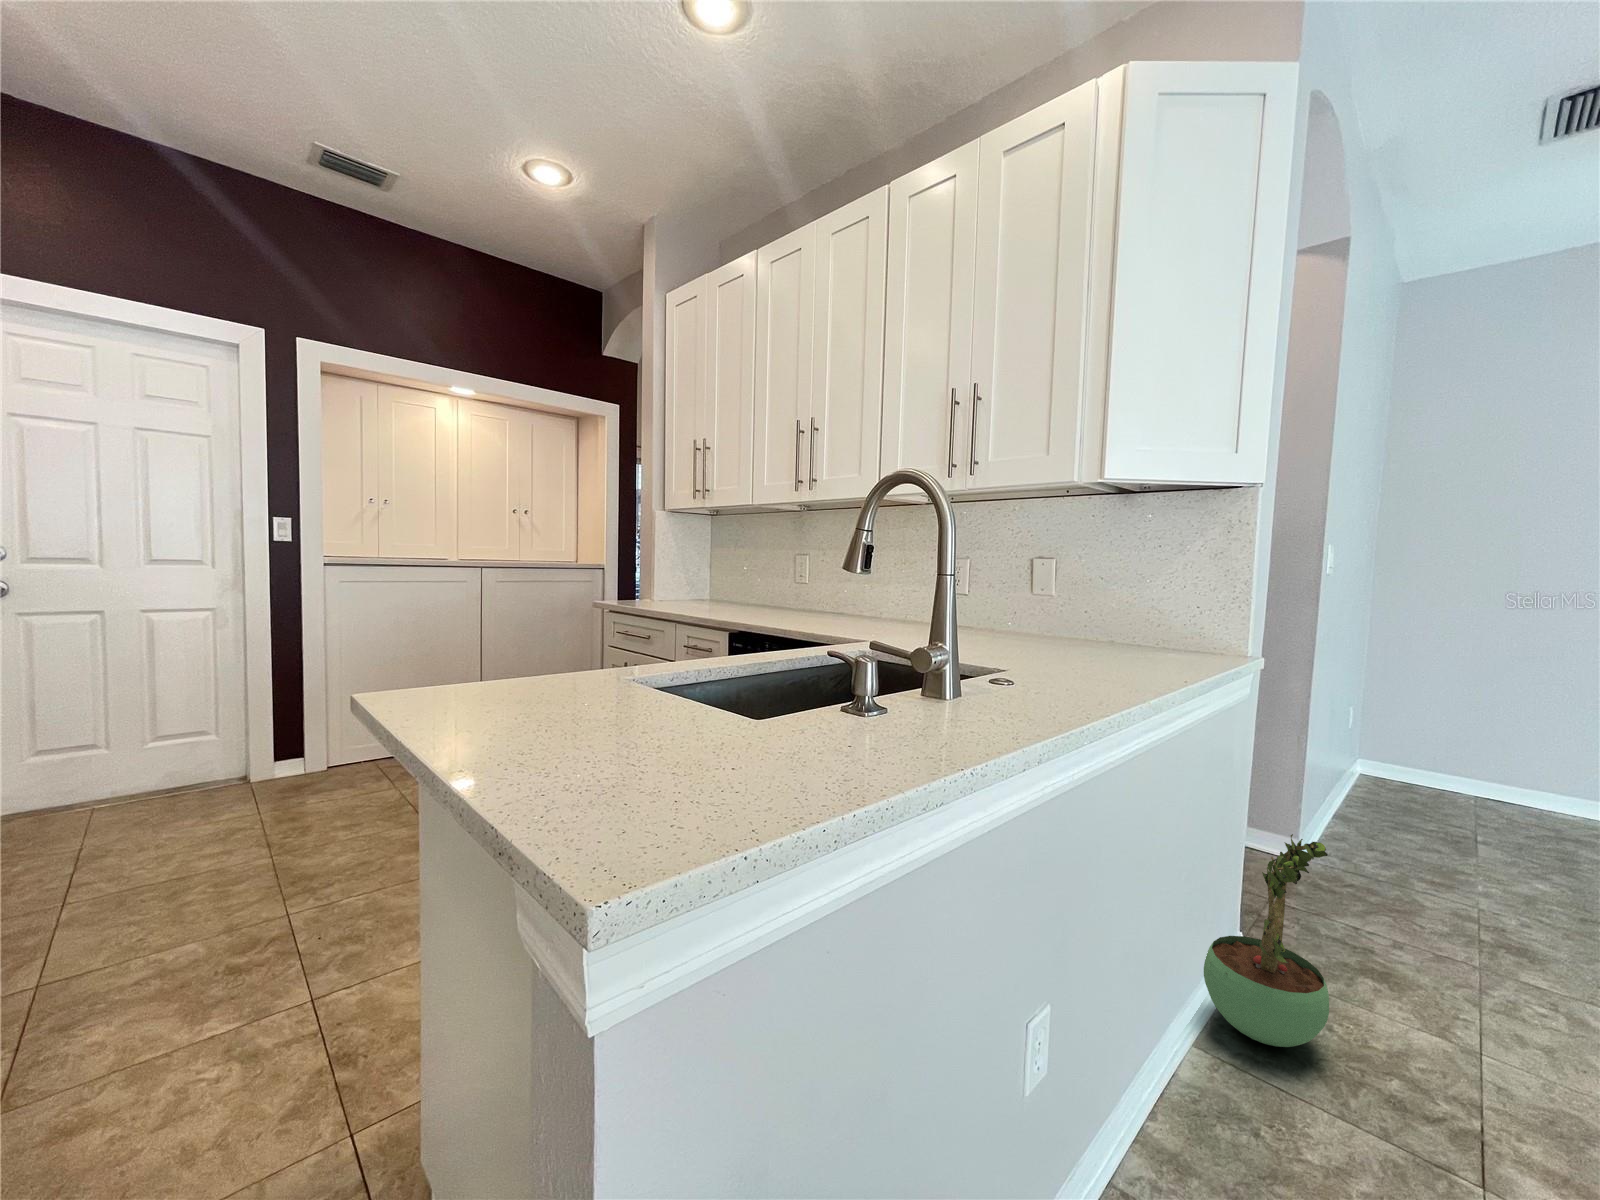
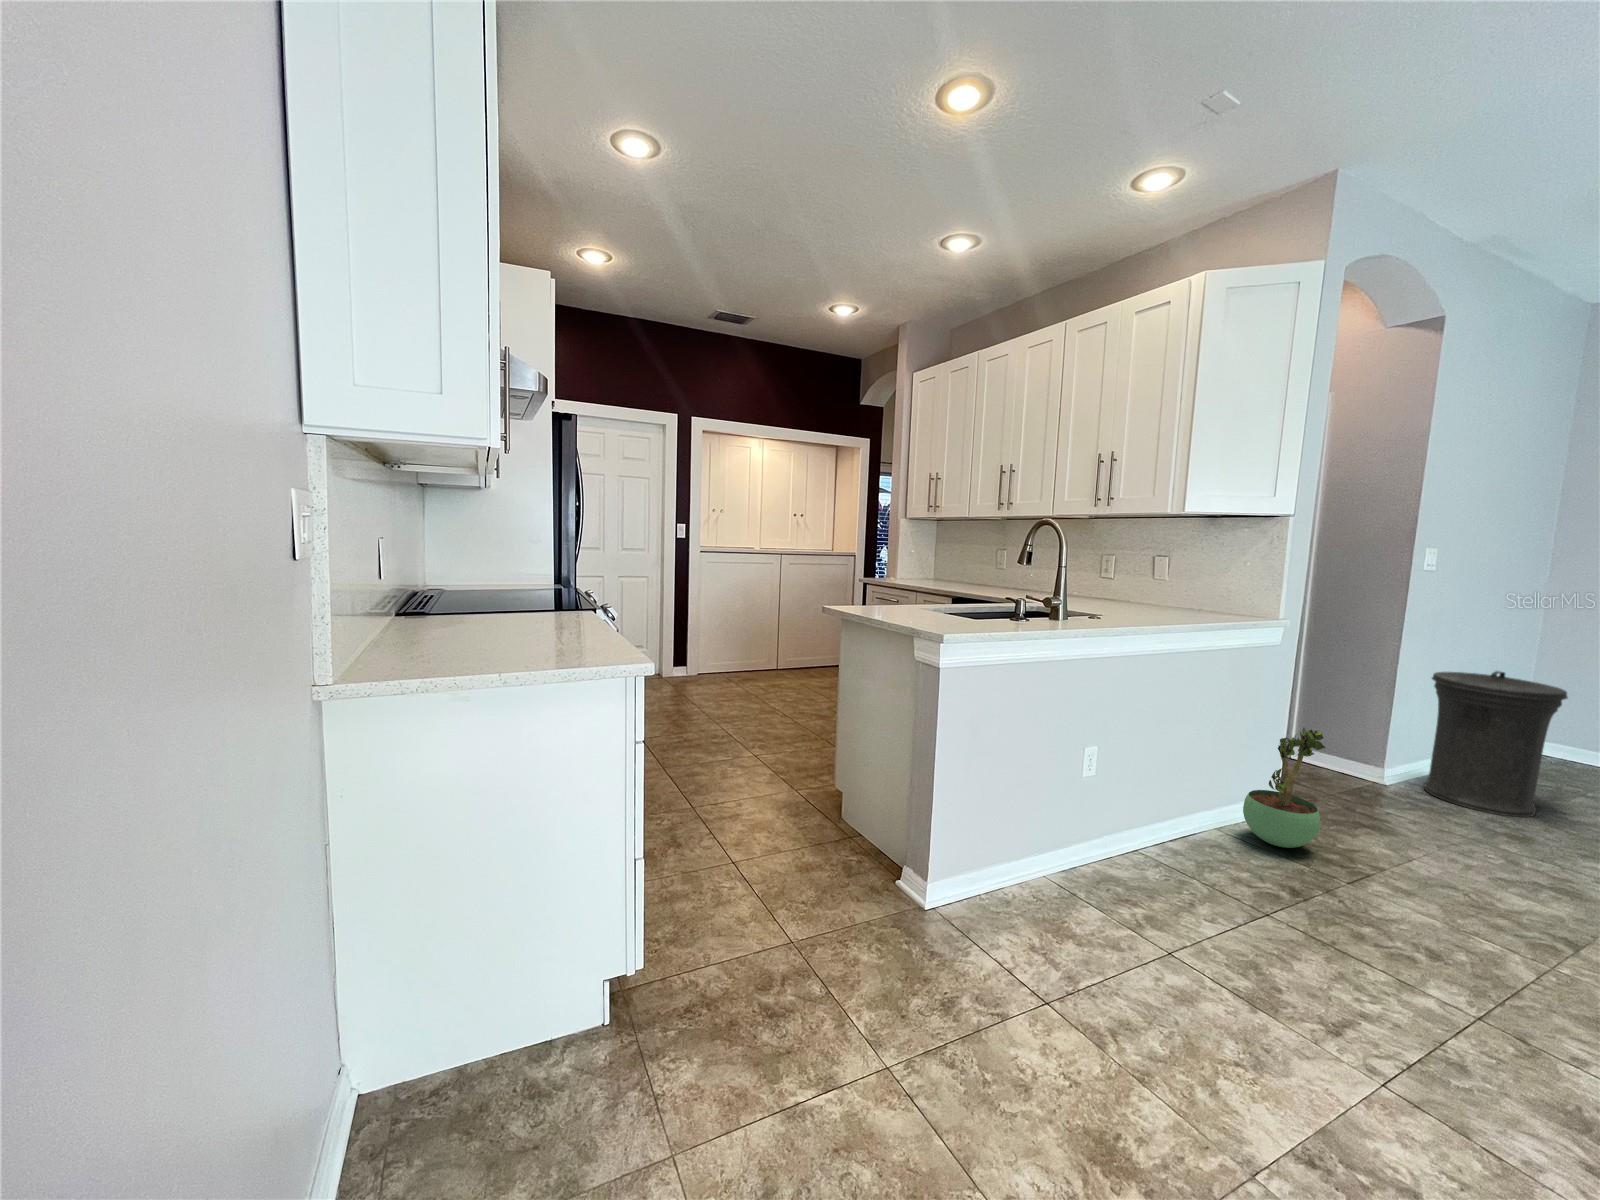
trash can: none [1327,702,1488,891] -> present [1424,671,1568,817]

